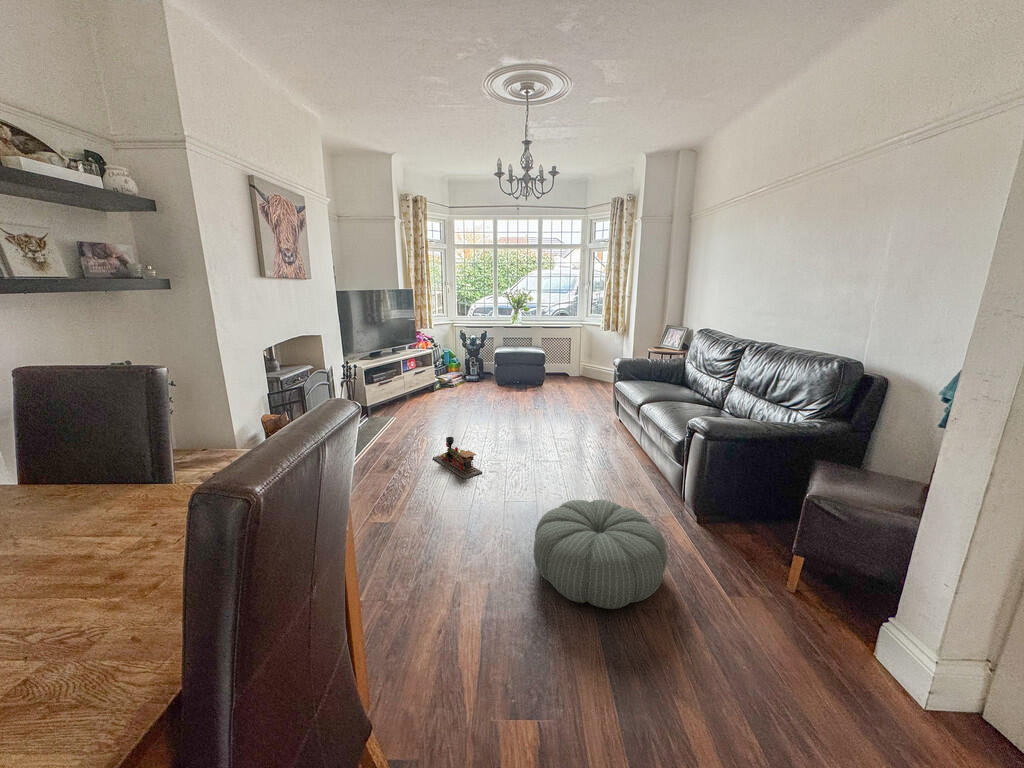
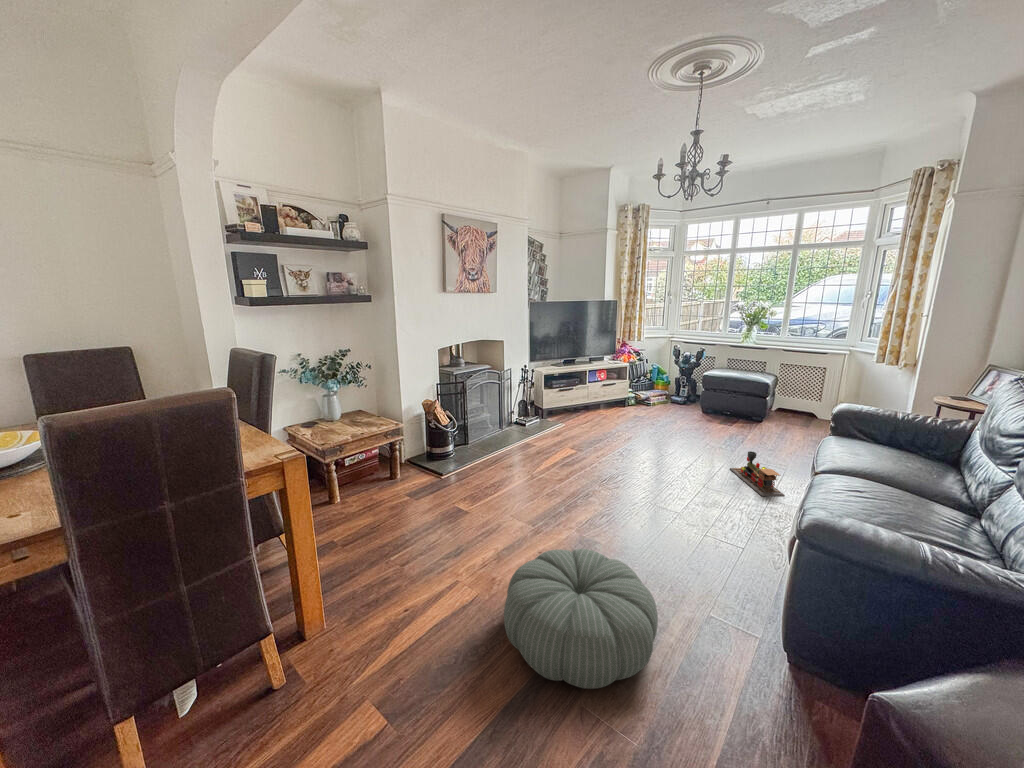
toy train: present [433,437,482,479] -> present [730,451,785,496]

